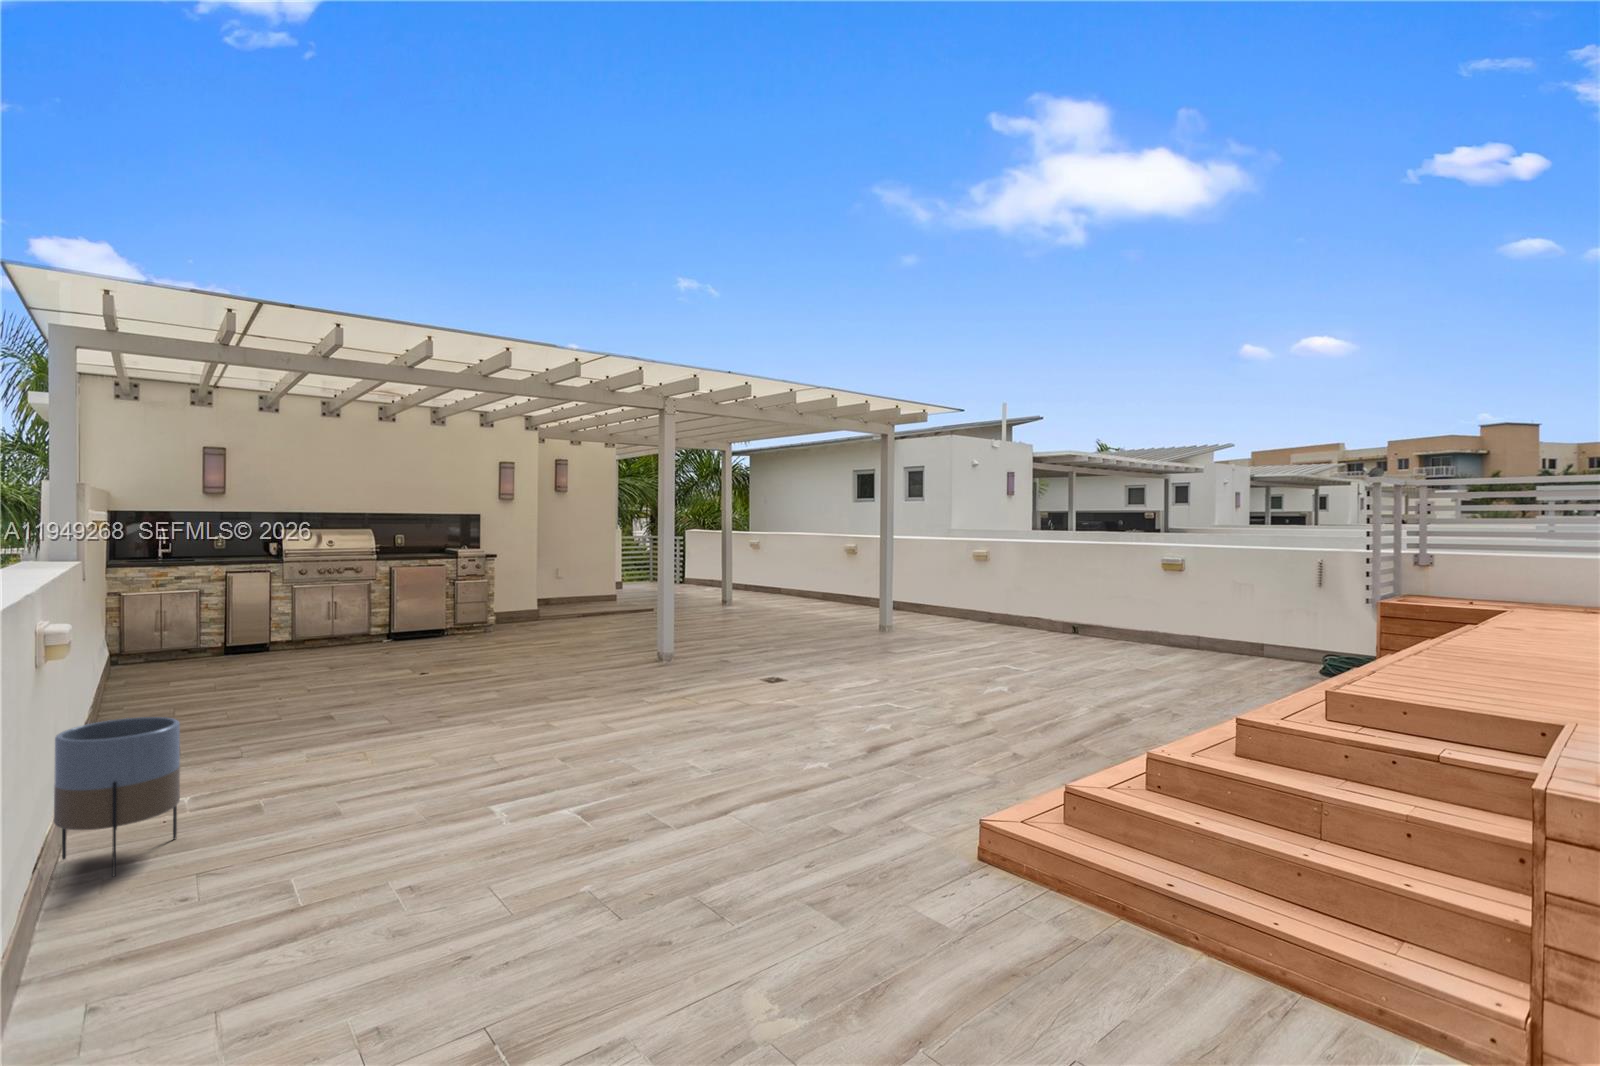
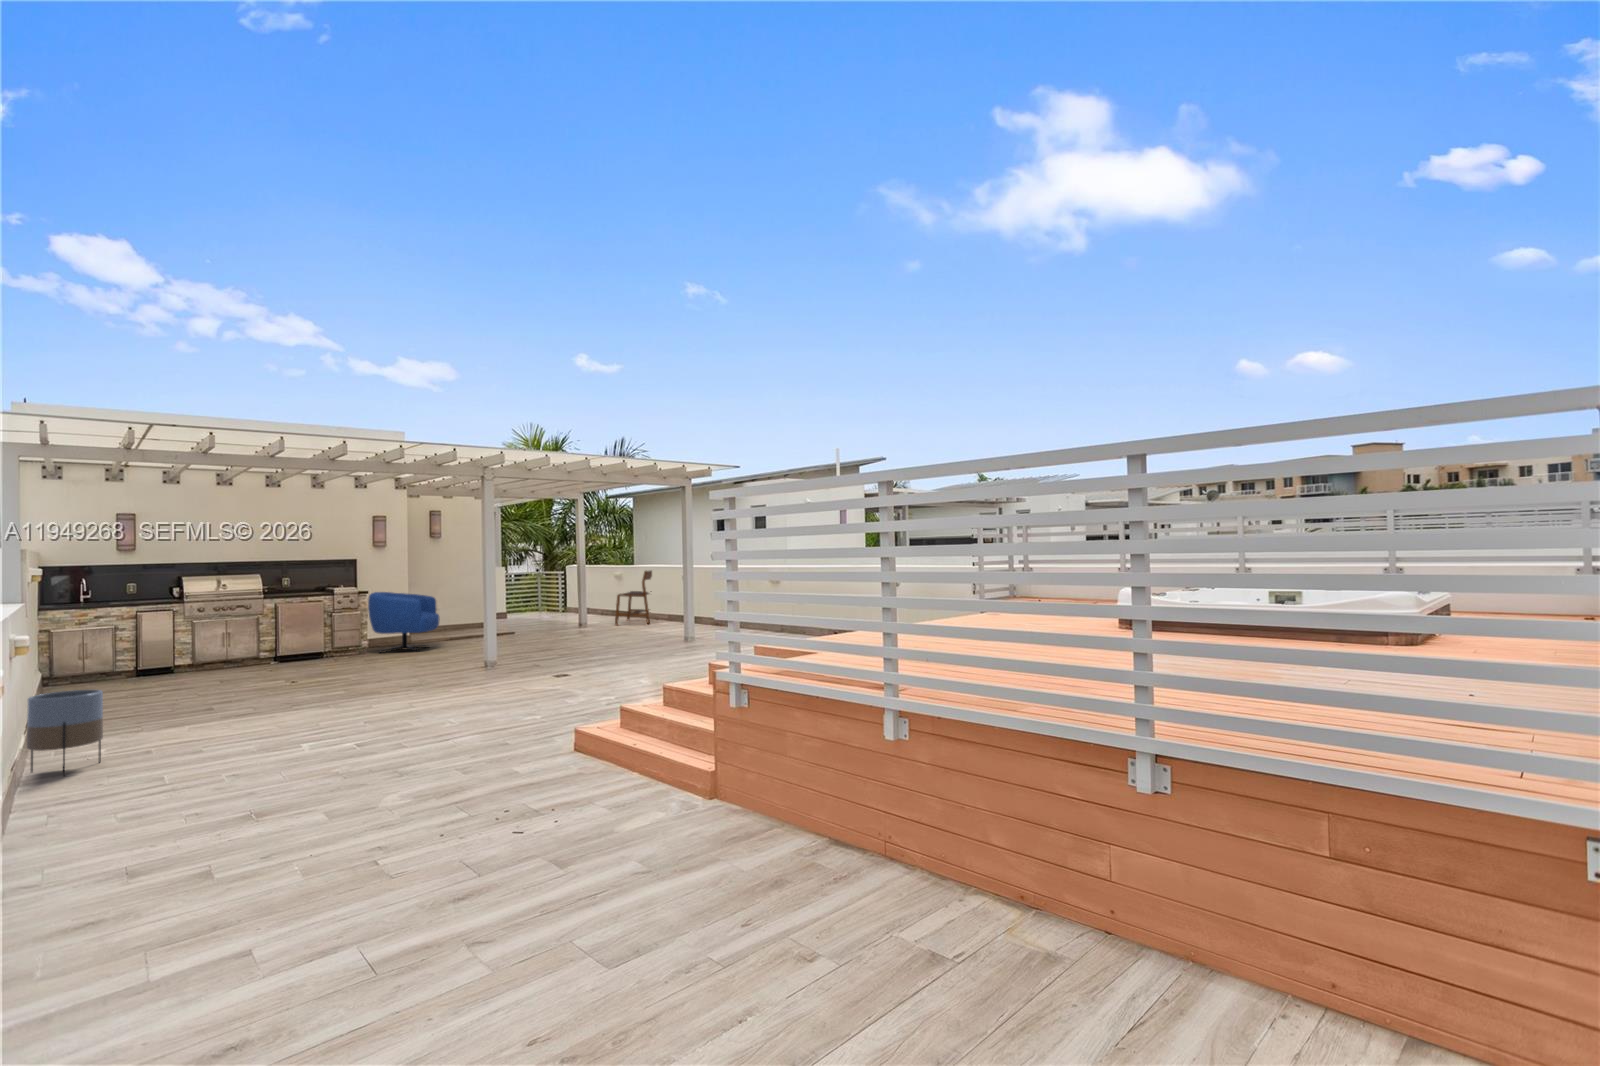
bench: none [762,539,806,604] -> present [615,571,652,625]
armchair: none [496,556,576,632] -> present [368,592,440,653]

